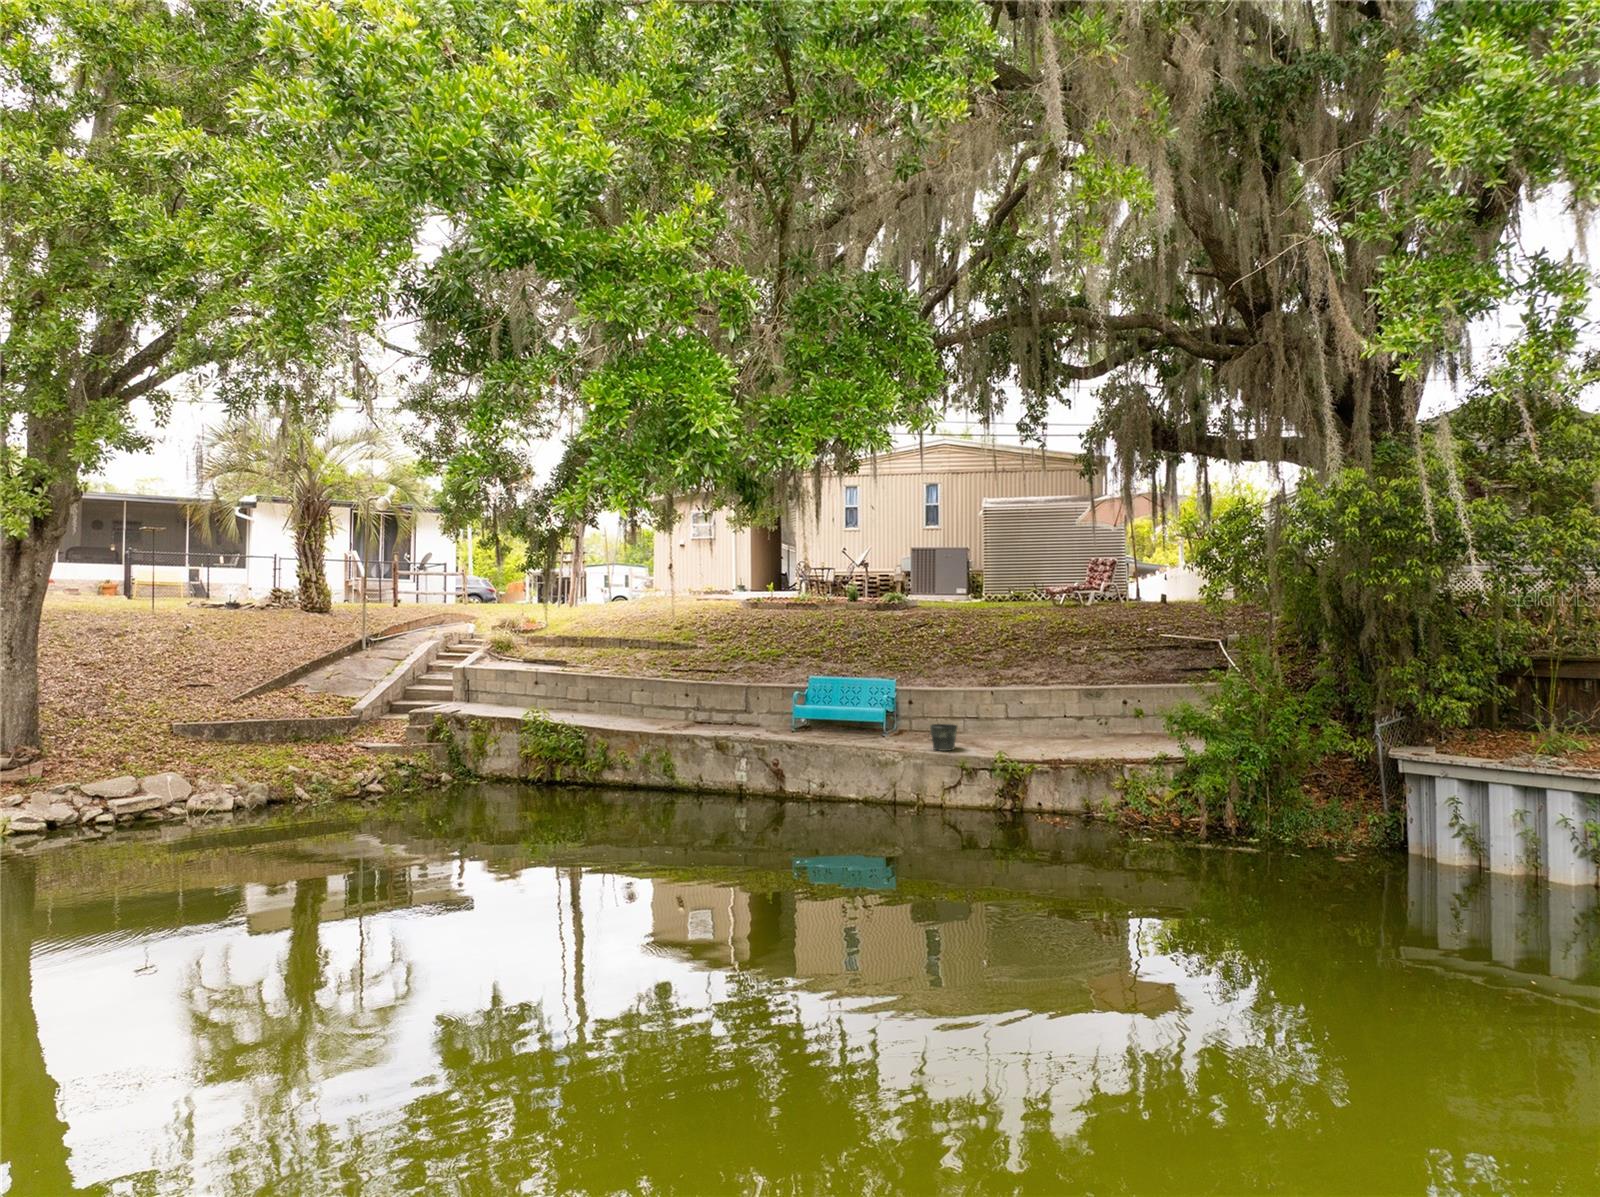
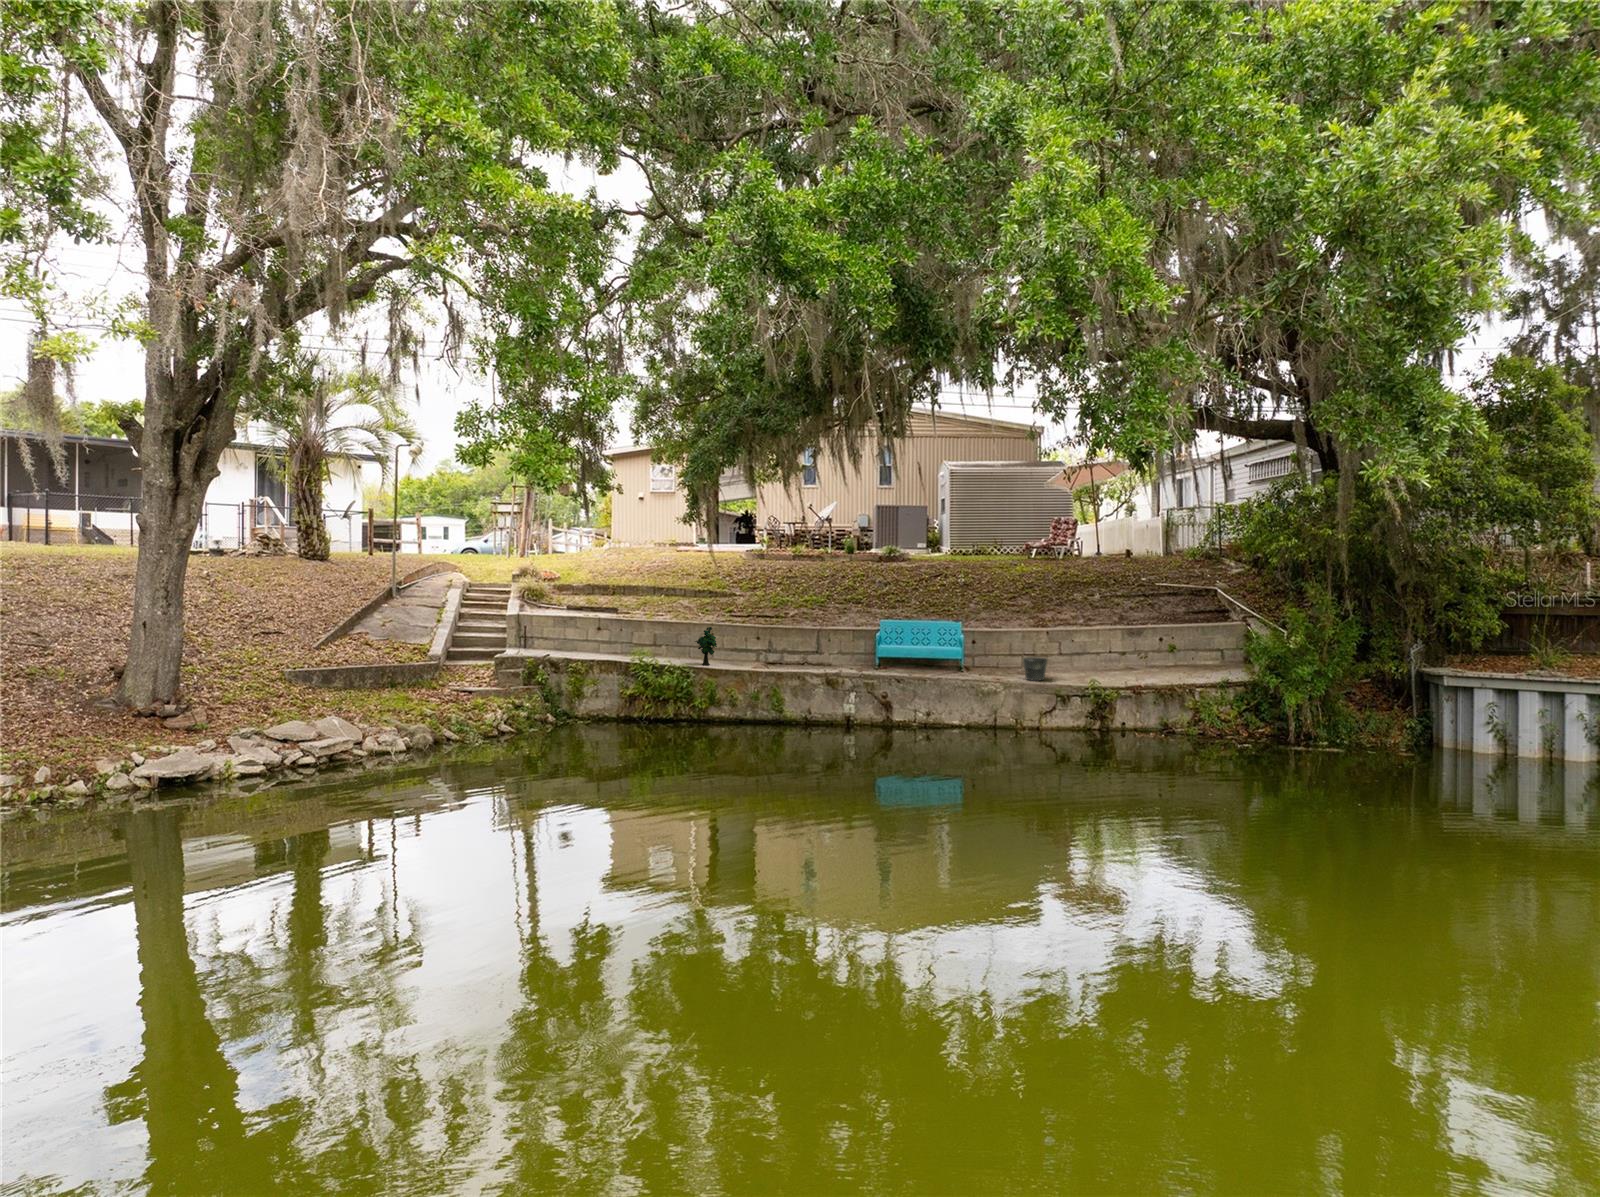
decorative plant: none [598,685,623,726] -> present [695,627,717,665]

